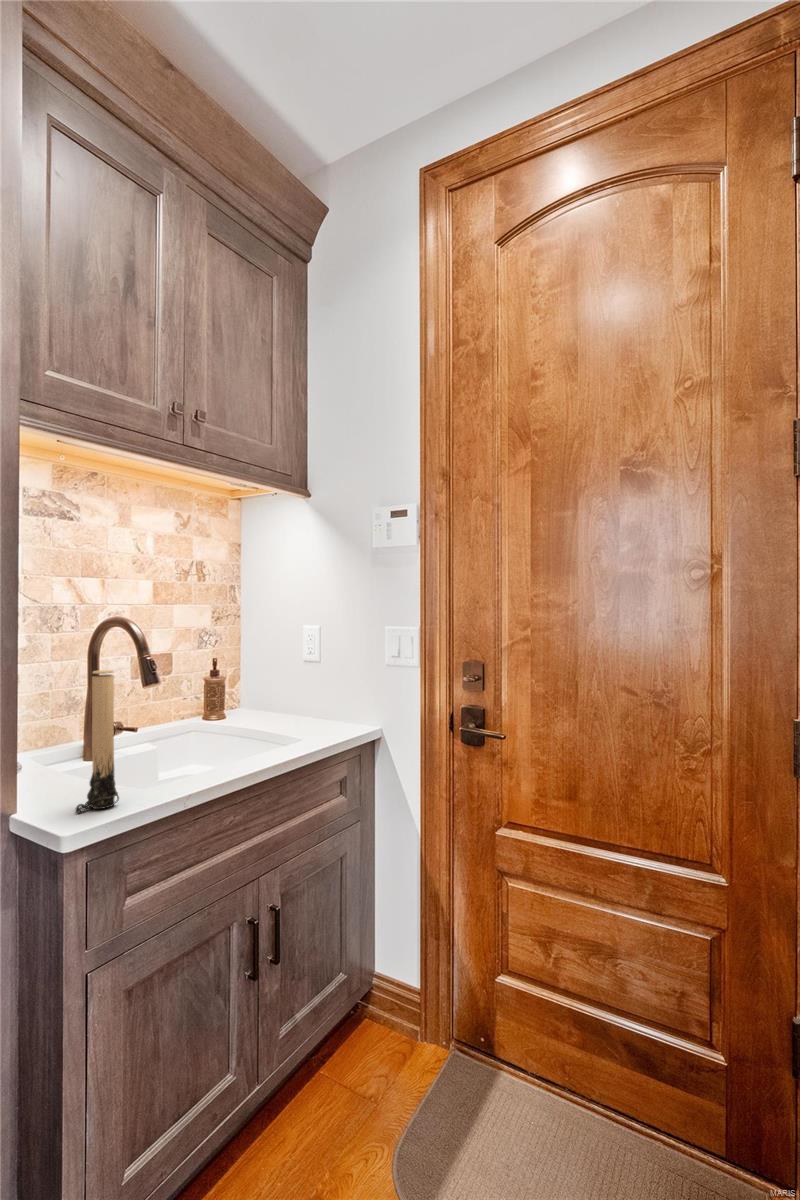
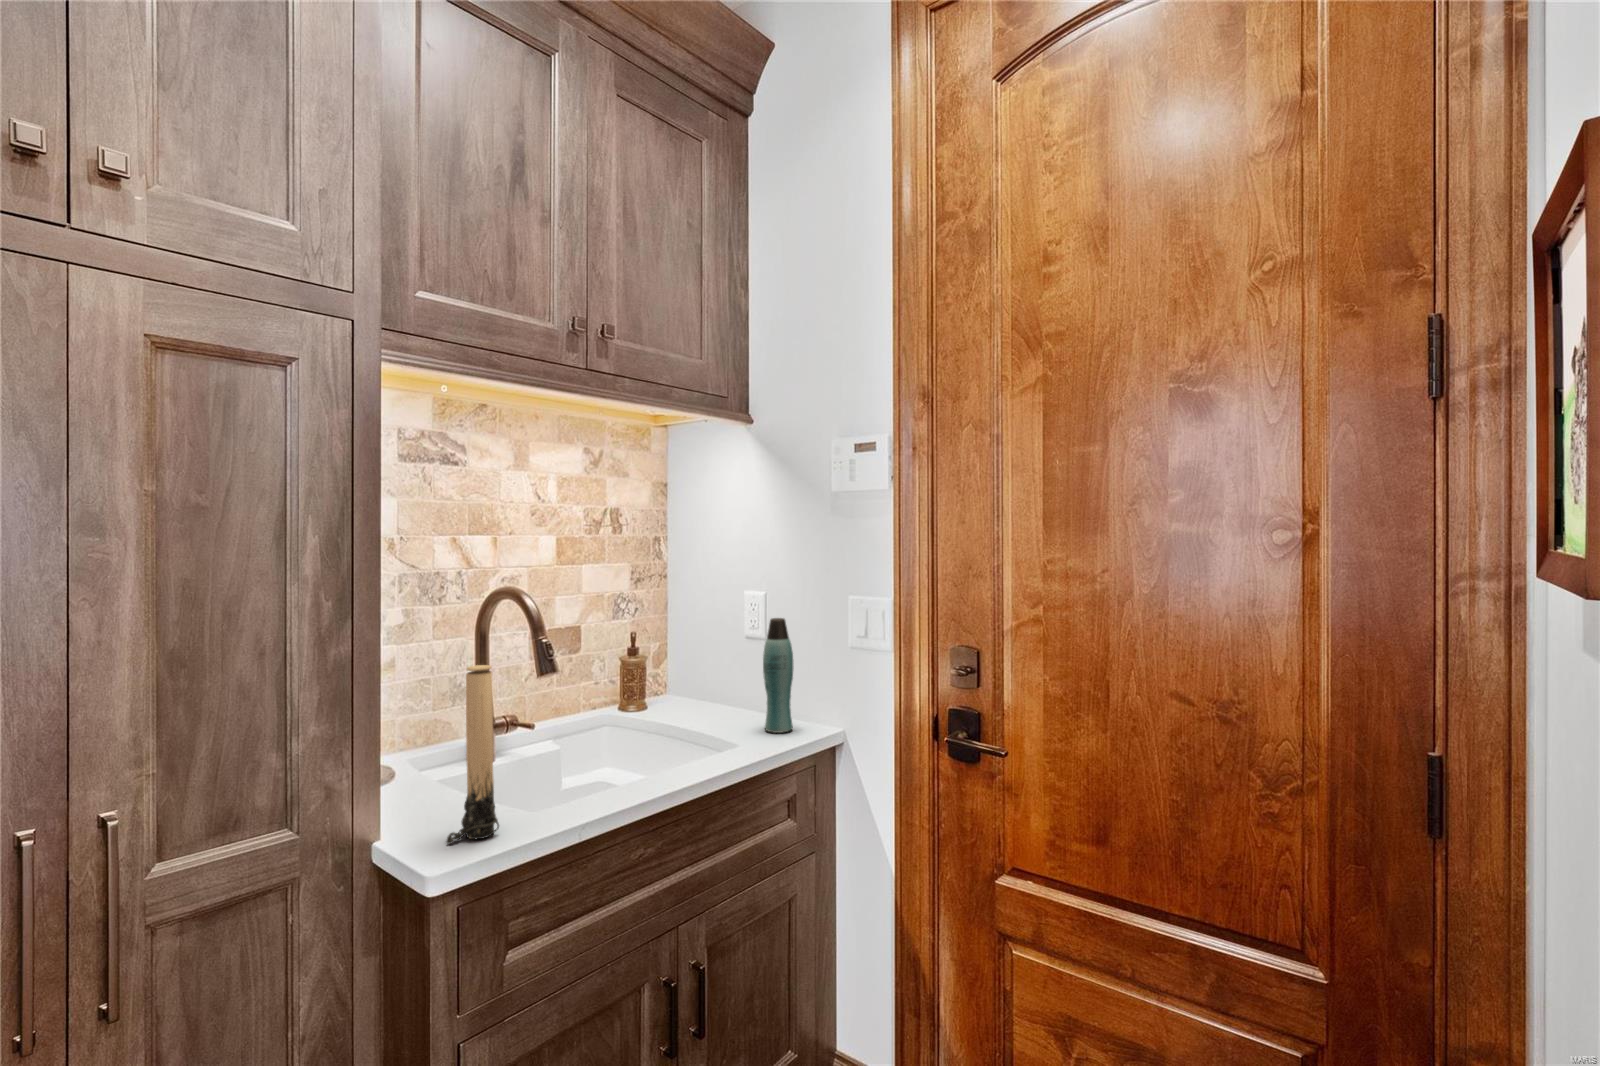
bottle: none [319,644,343,731] -> present [763,618,793,733]

